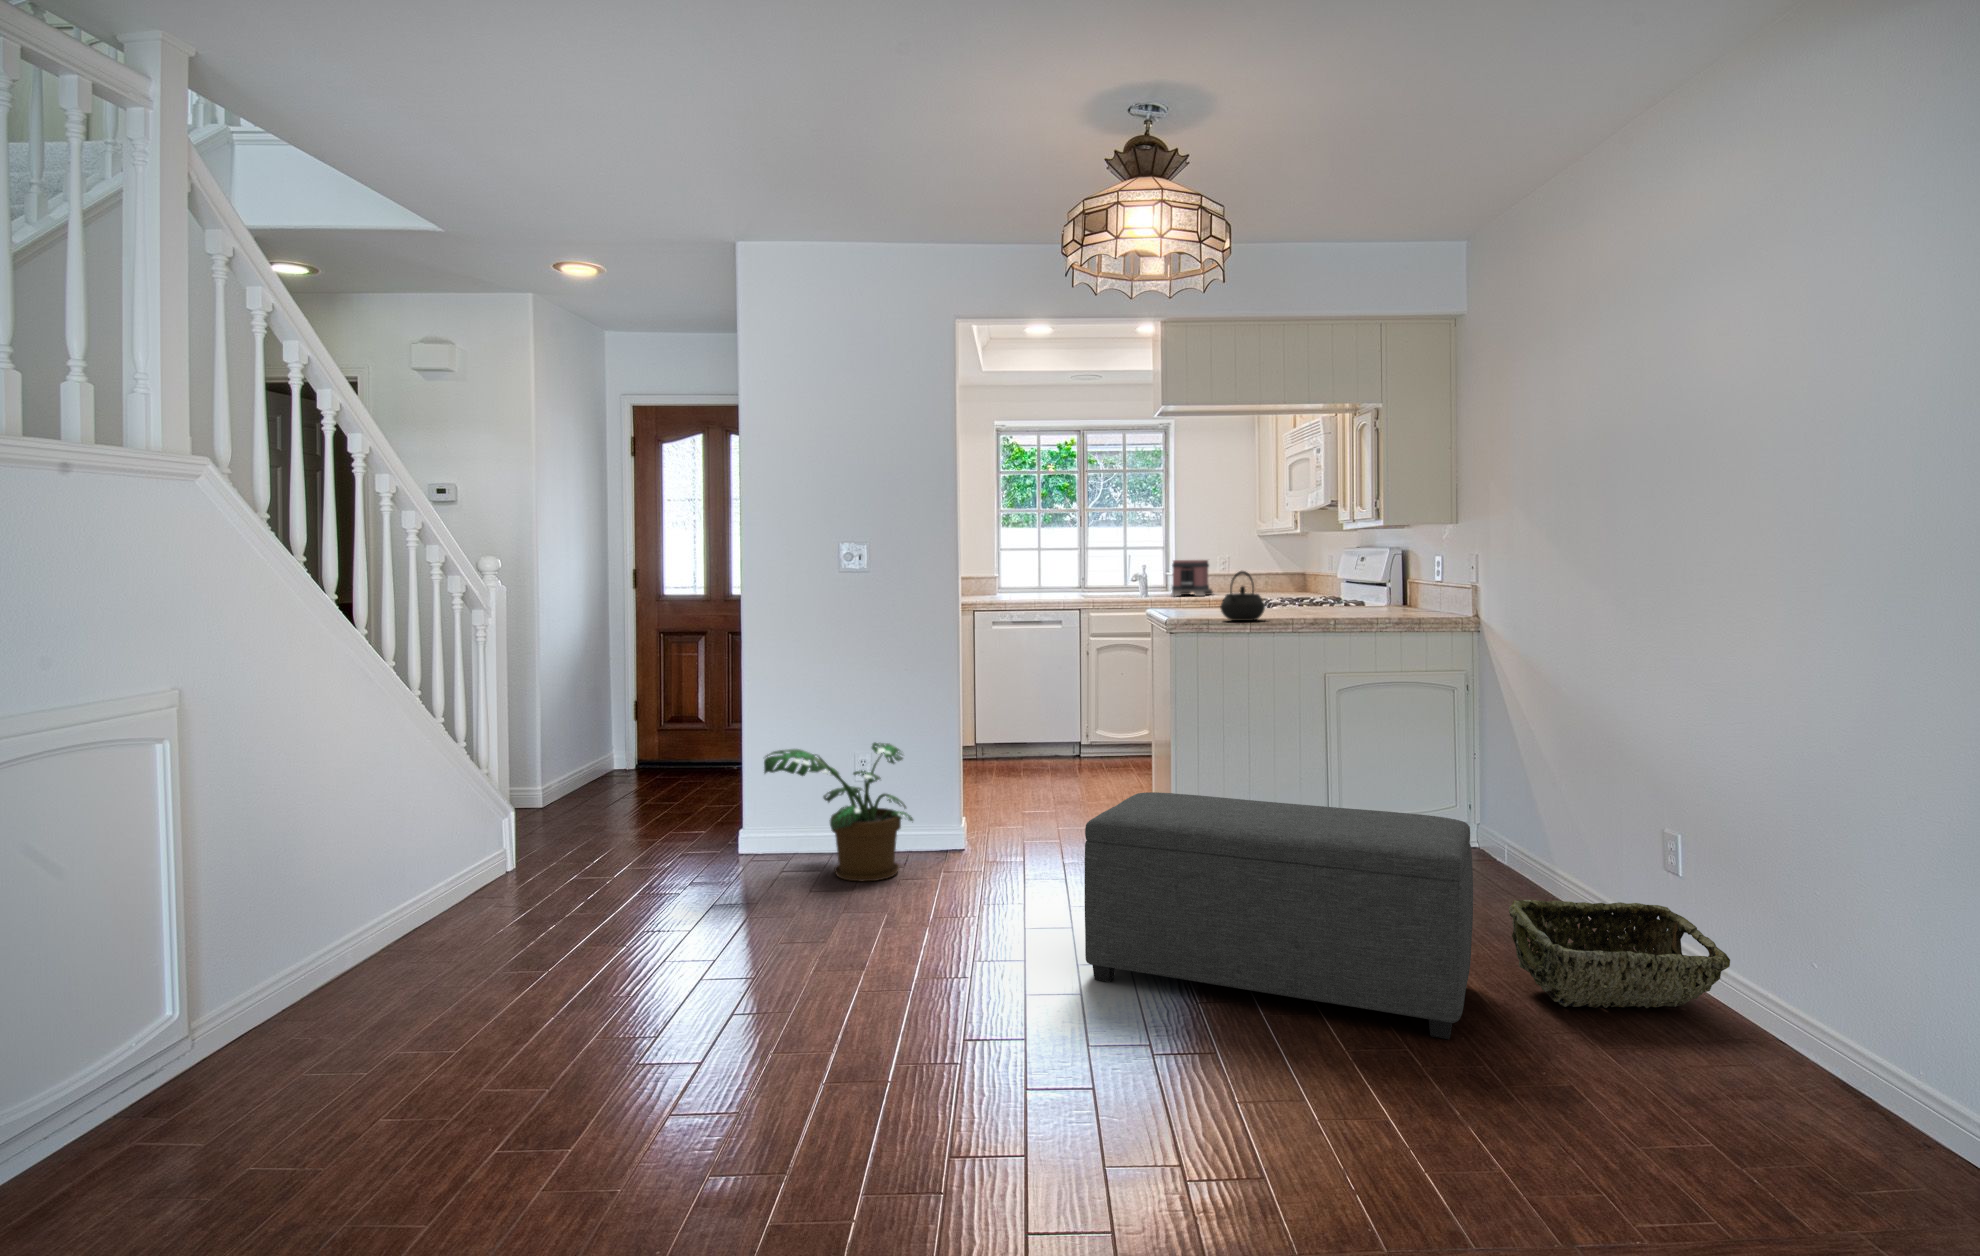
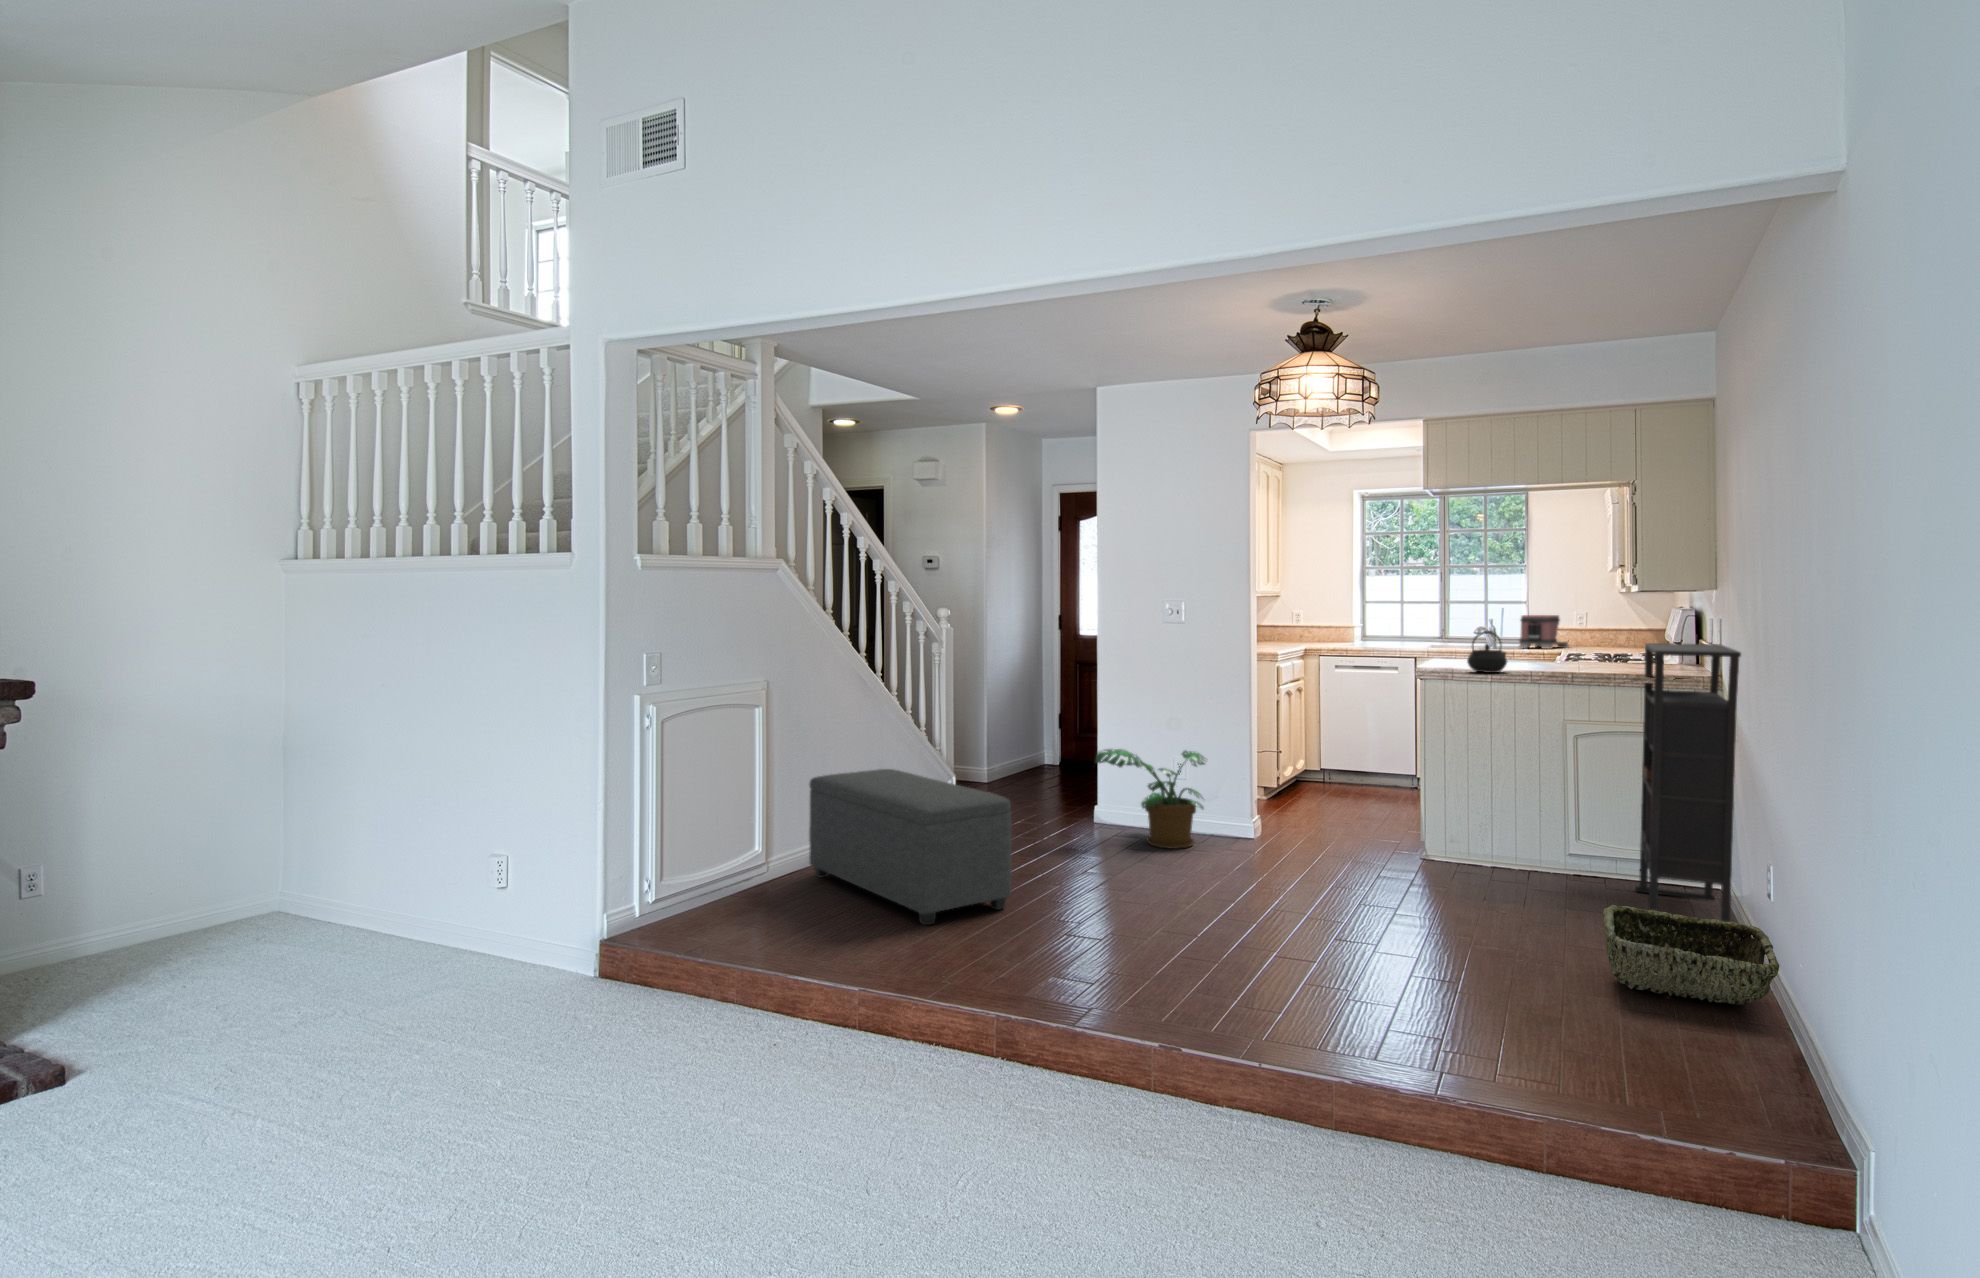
bookshelf: none [1407,579,1559,907] -> present [1635,643,1741,921]
ottoman: present [1085,792,1473,1039] -> present [809,769,1011,925]

